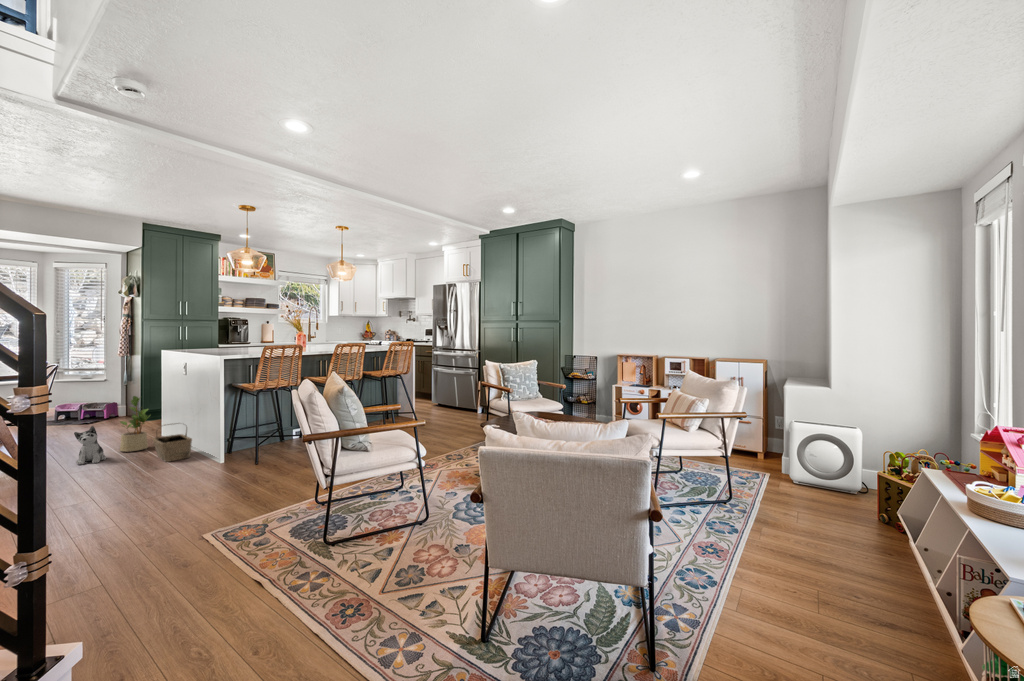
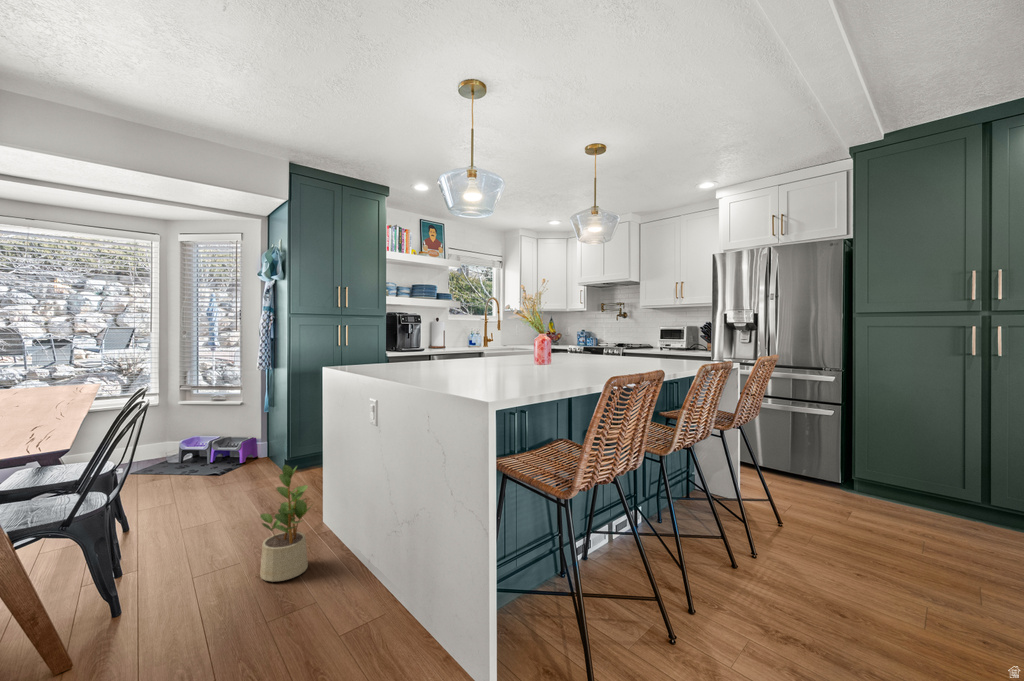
basket: present [153,424,192,462] -> none [322,540,403,646]
plush toy: present [74,426,106,465] -> none [175,544,235,637]

